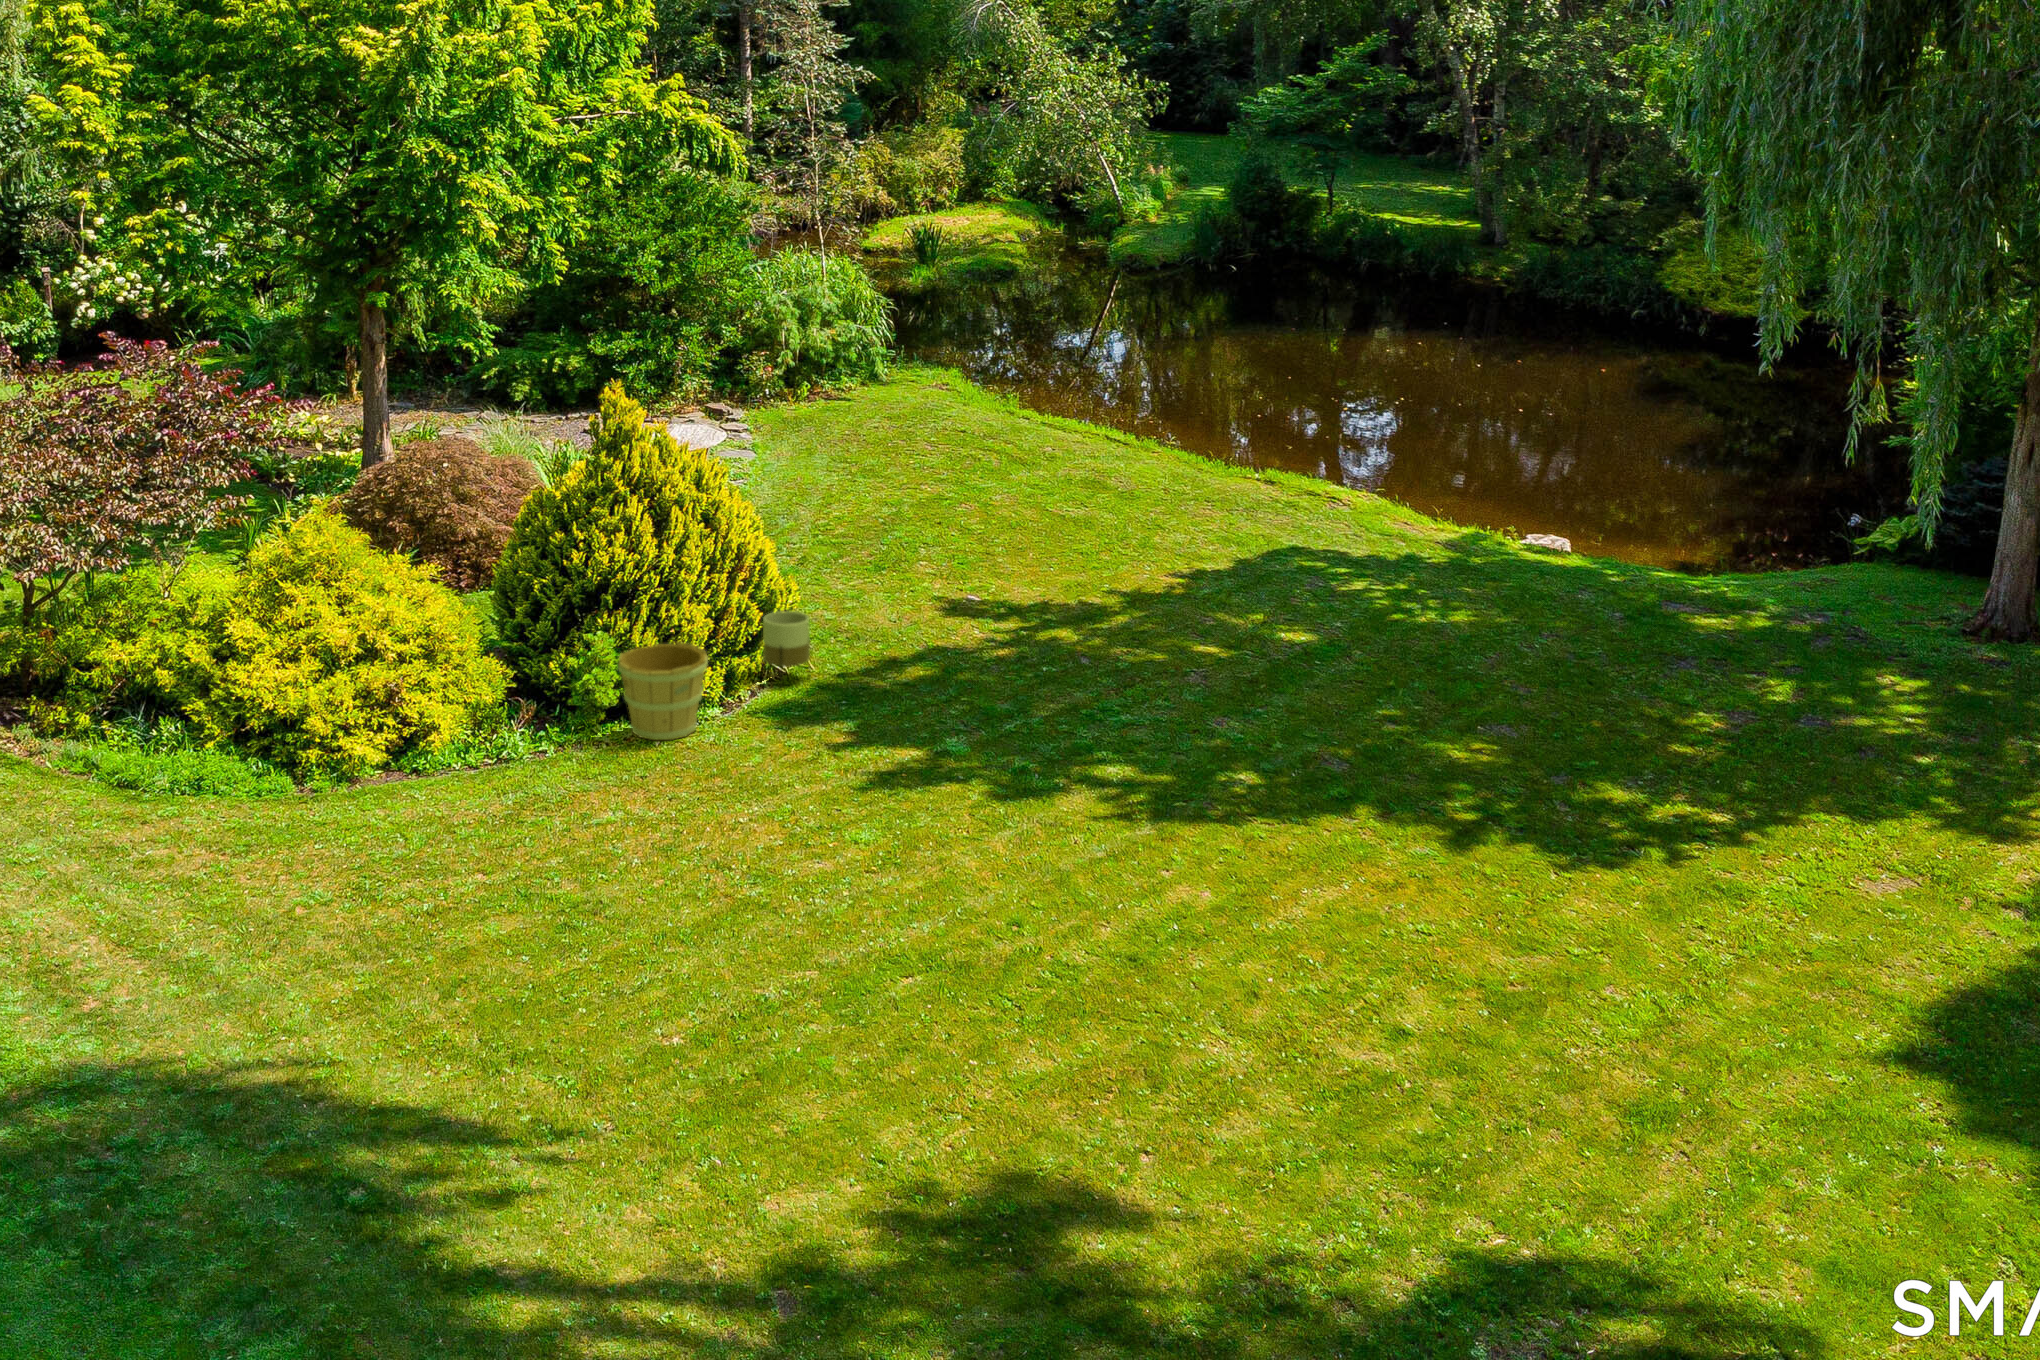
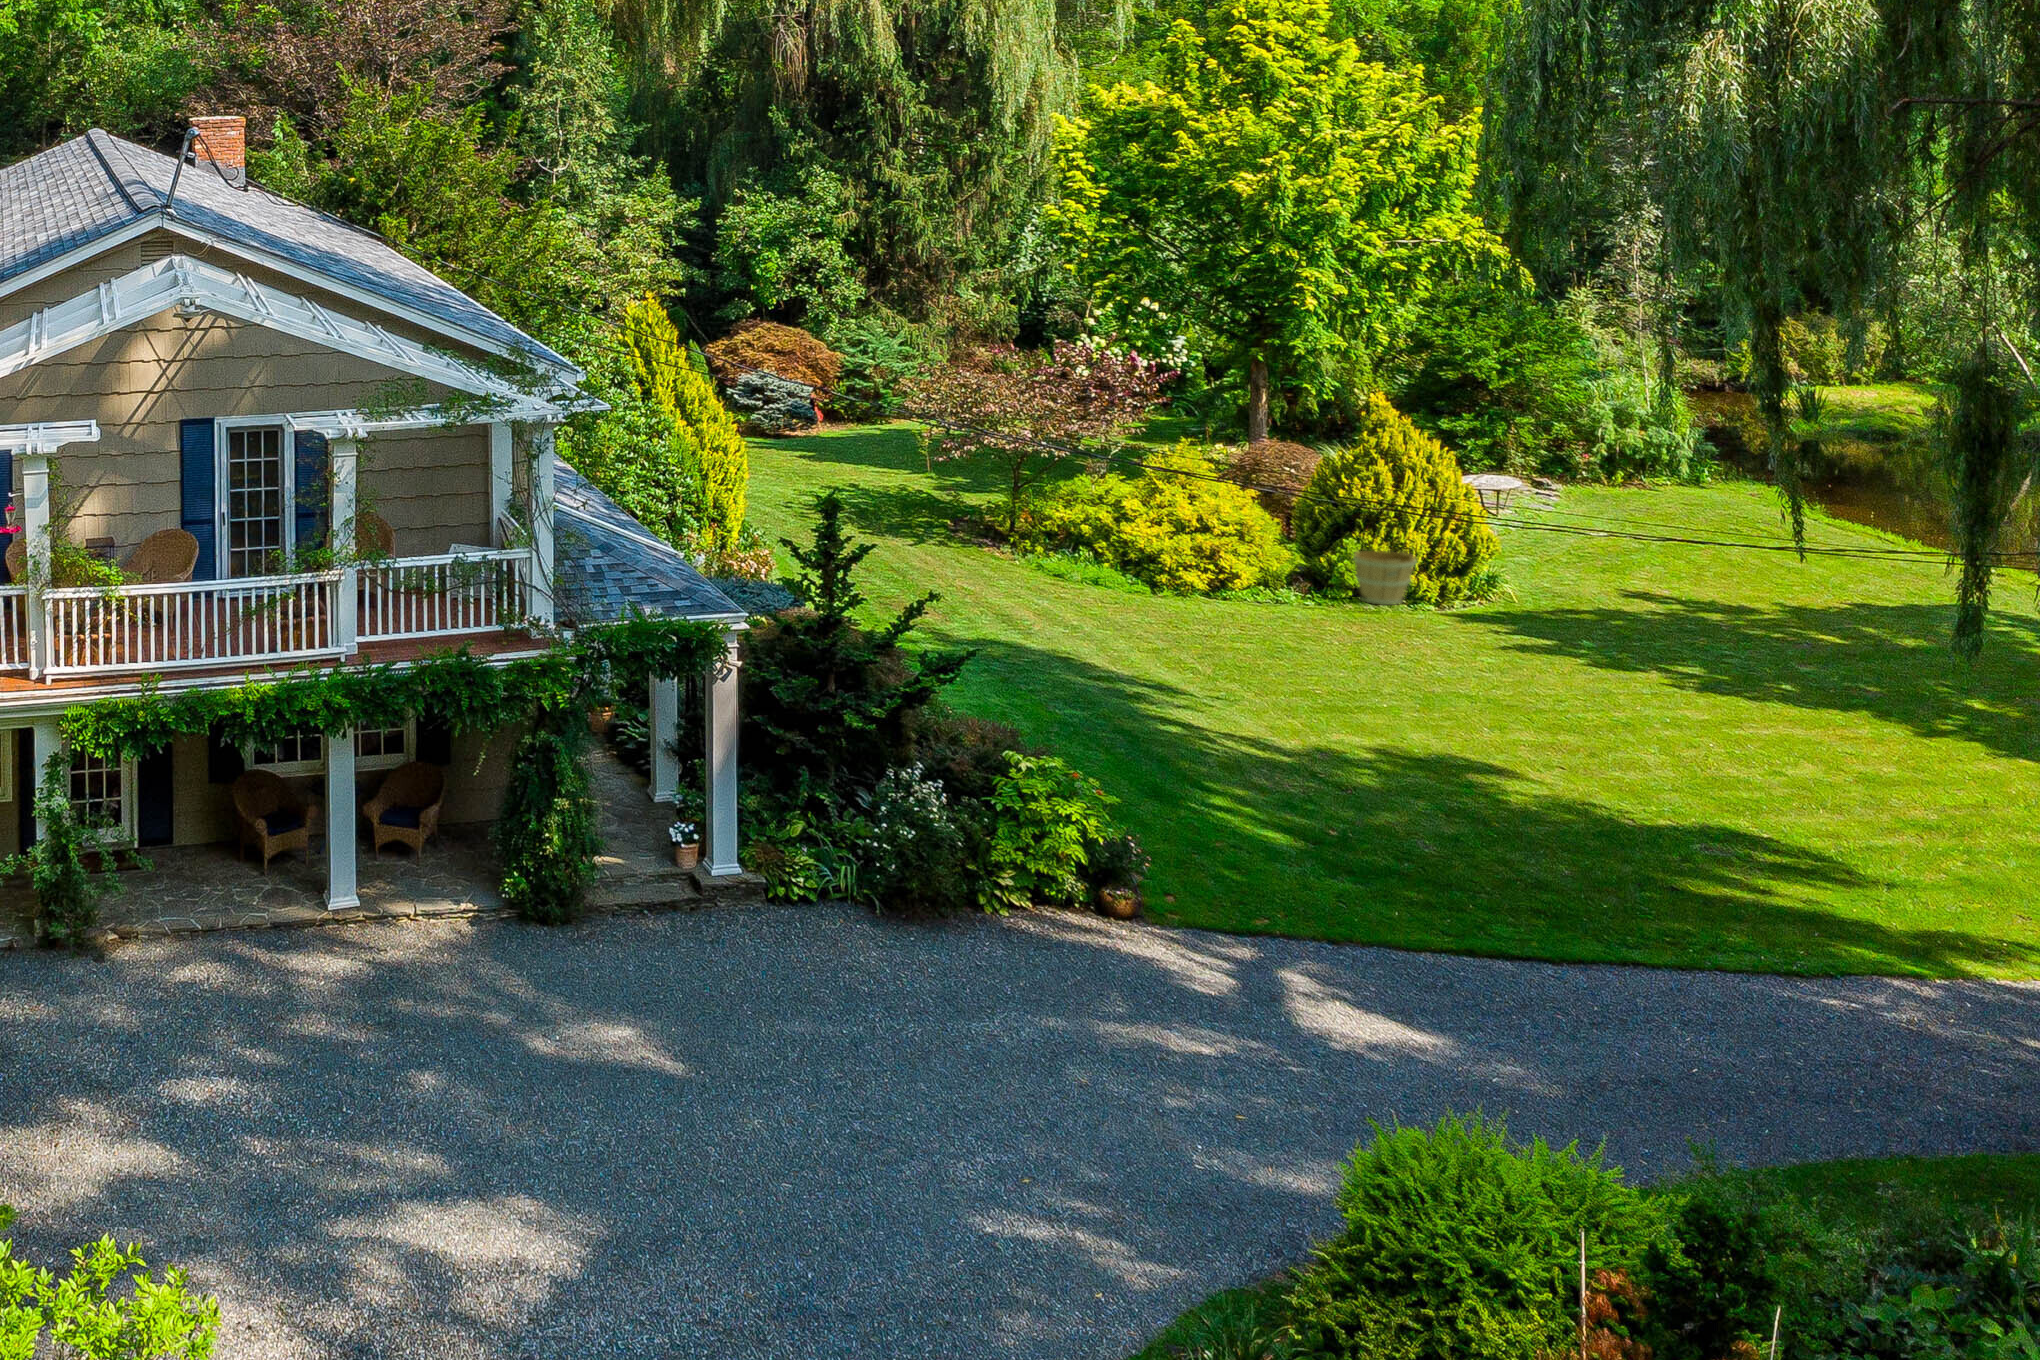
planter: present [763,611,810,668] -> none [1468,550,1508,598]

